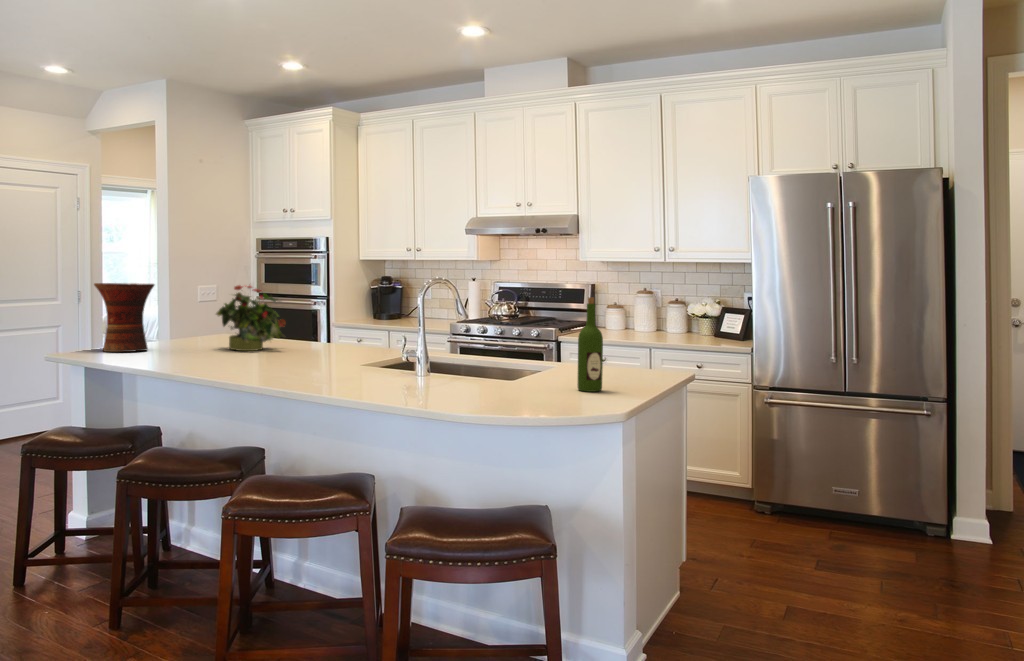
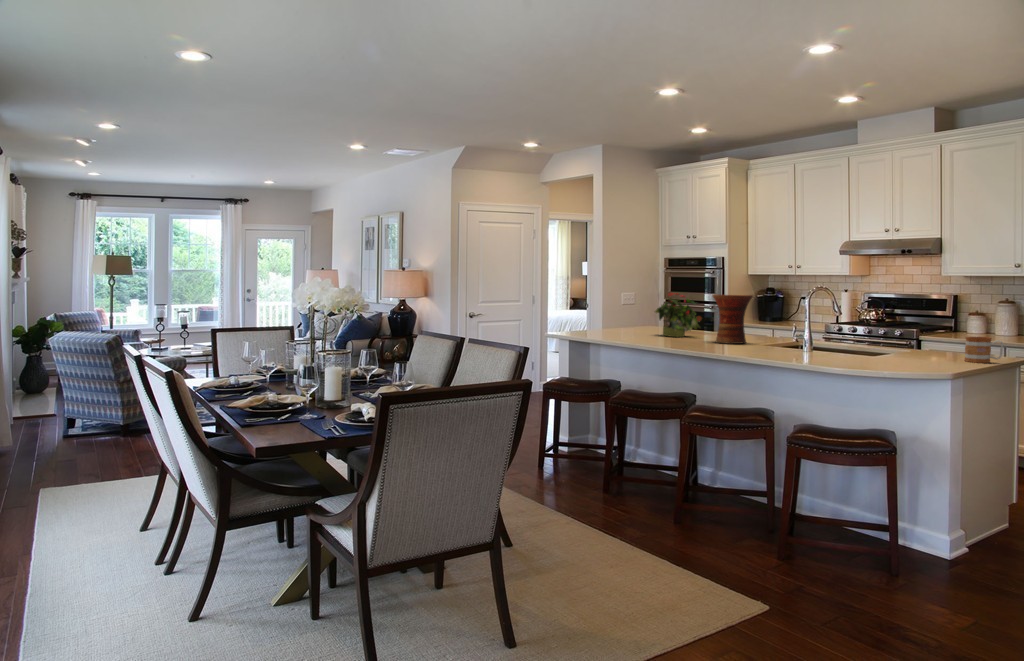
vase: present [94,283,154,352] -> present [712,295,753,344]
wine bottle: present [577,297,603,392] -> none [924,300,946,368]
mug: none [618,342,660,377] -> present [965,337,1003,363]

